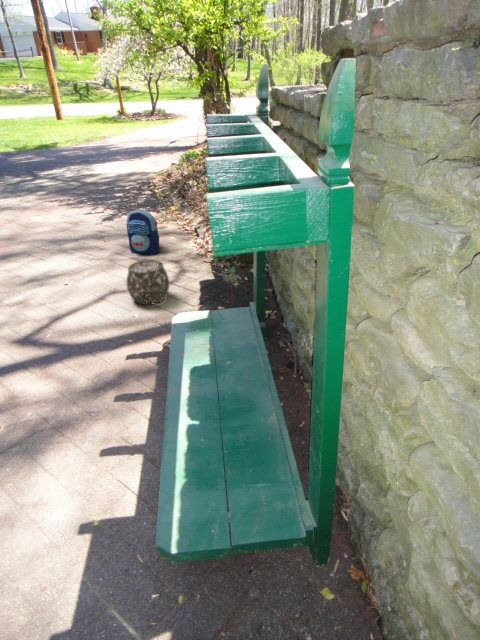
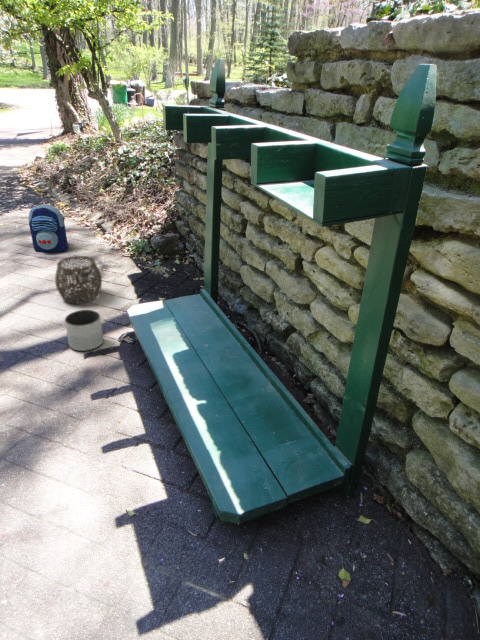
planter: none [114,313,150,352] -> present [65,310,103,351]

